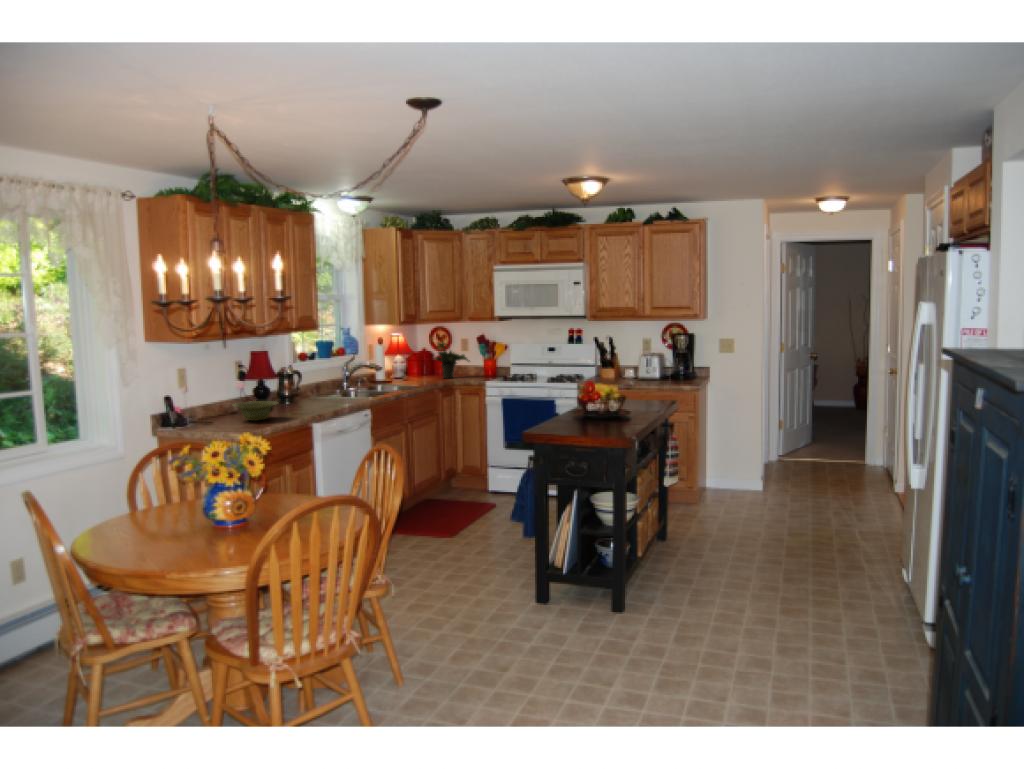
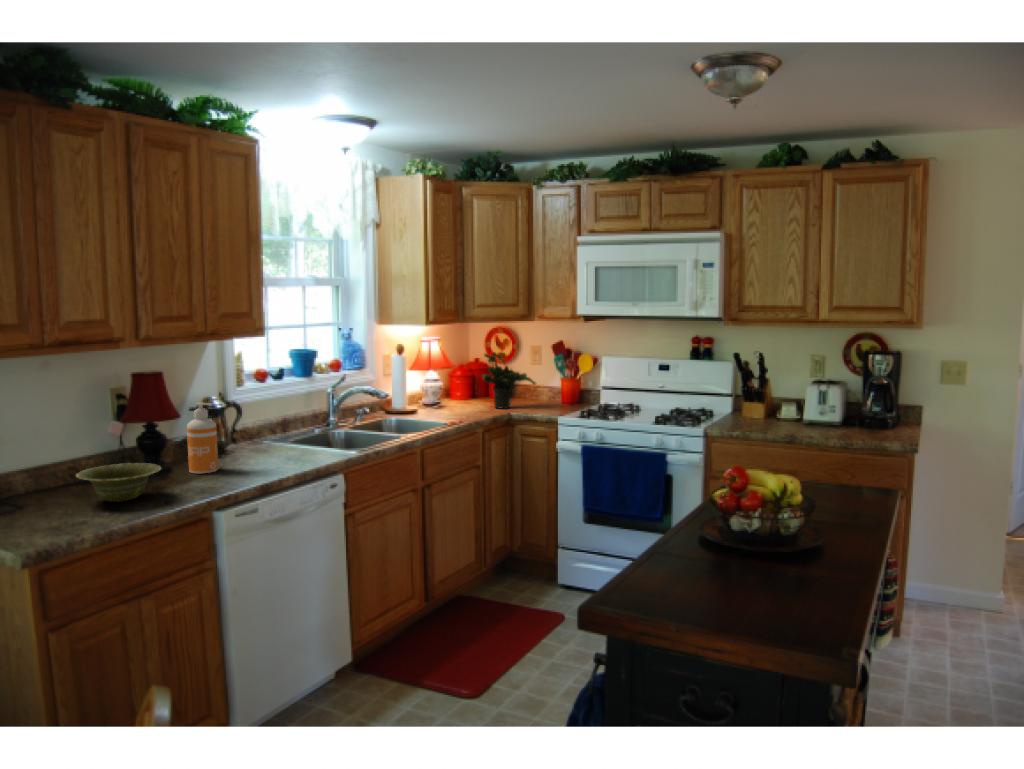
soap dispenser: none [279,368,297,410] -> present [187,403,218,474]

